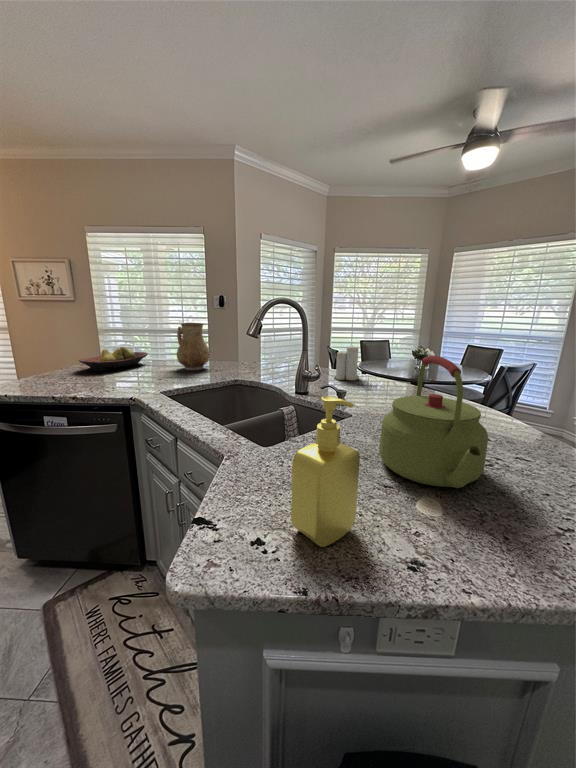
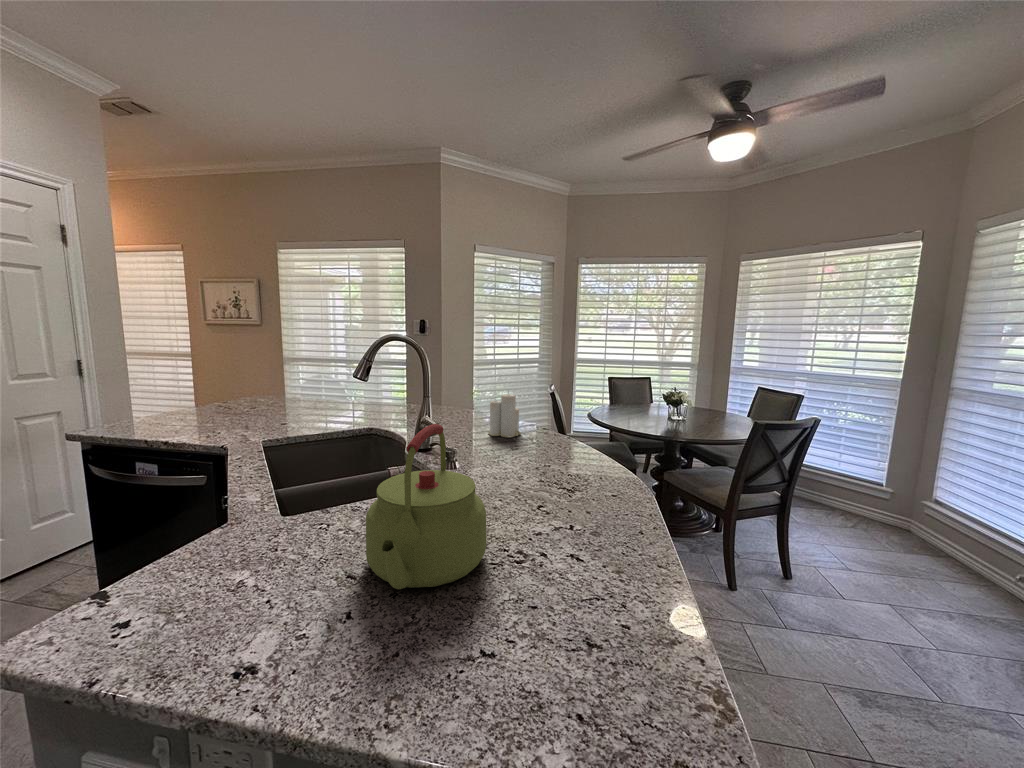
ceramic pitcher: present [177,323,210,370] -> none [316,358,357,415]
fruit bowl: present [79,347,148,371] -> none [206,384,294,413]
soap dispenser: present [291,396,360,547] -> none [152,473,242,640]

